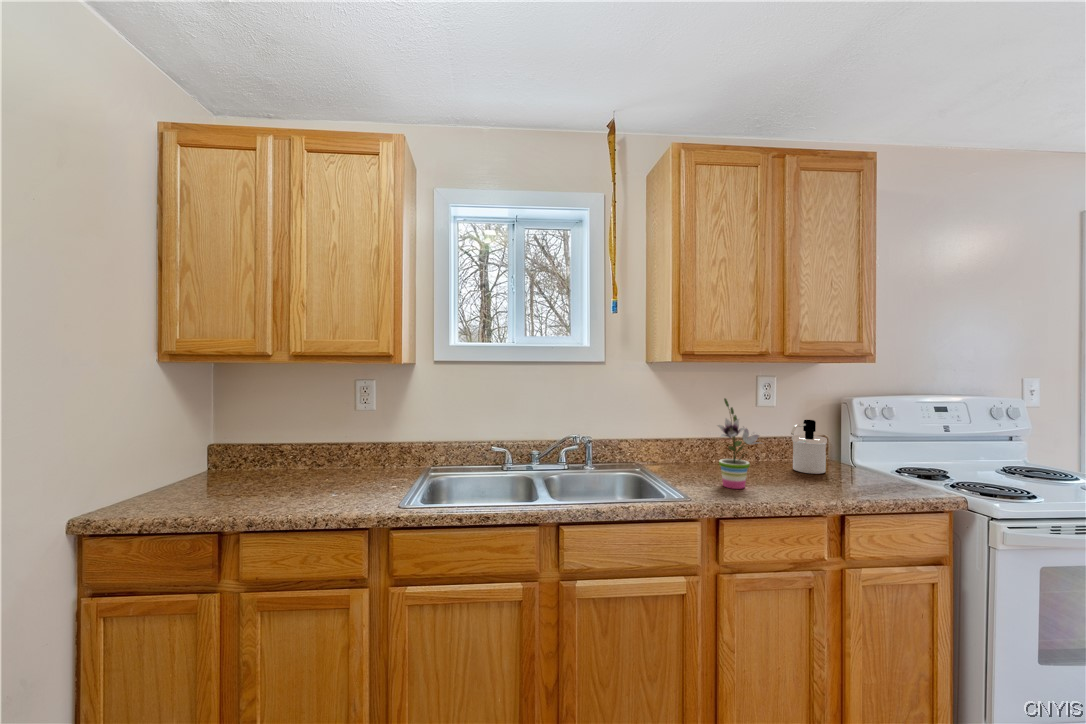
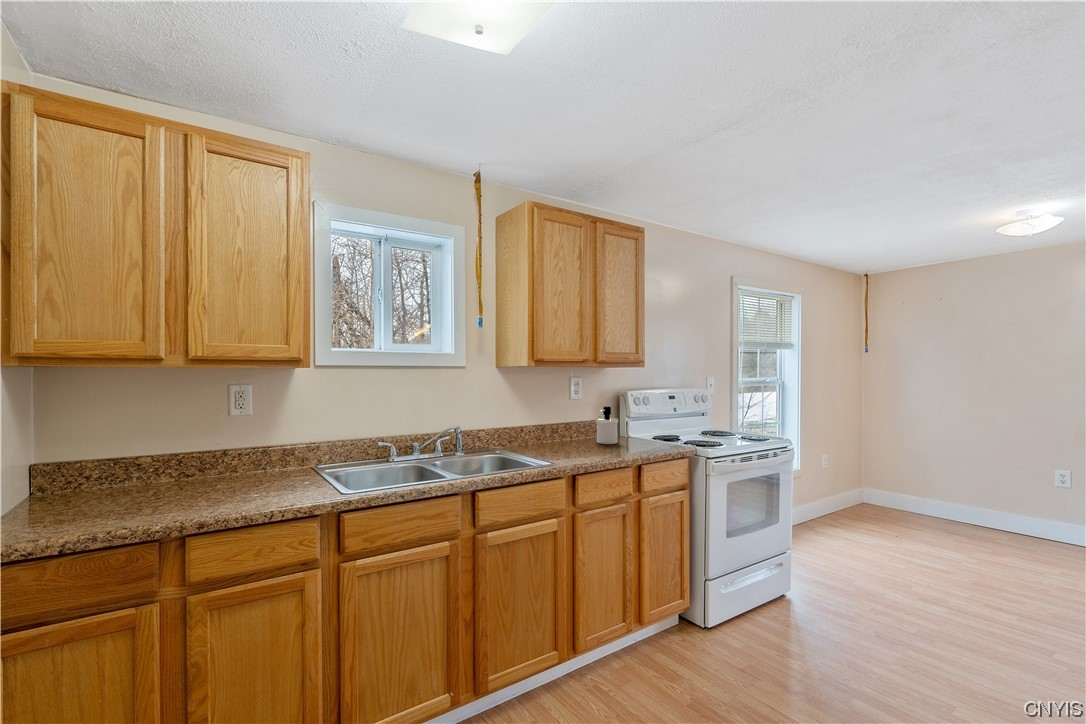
potted plant: present [718,398,762,489] -> none [563,392,592,456]

